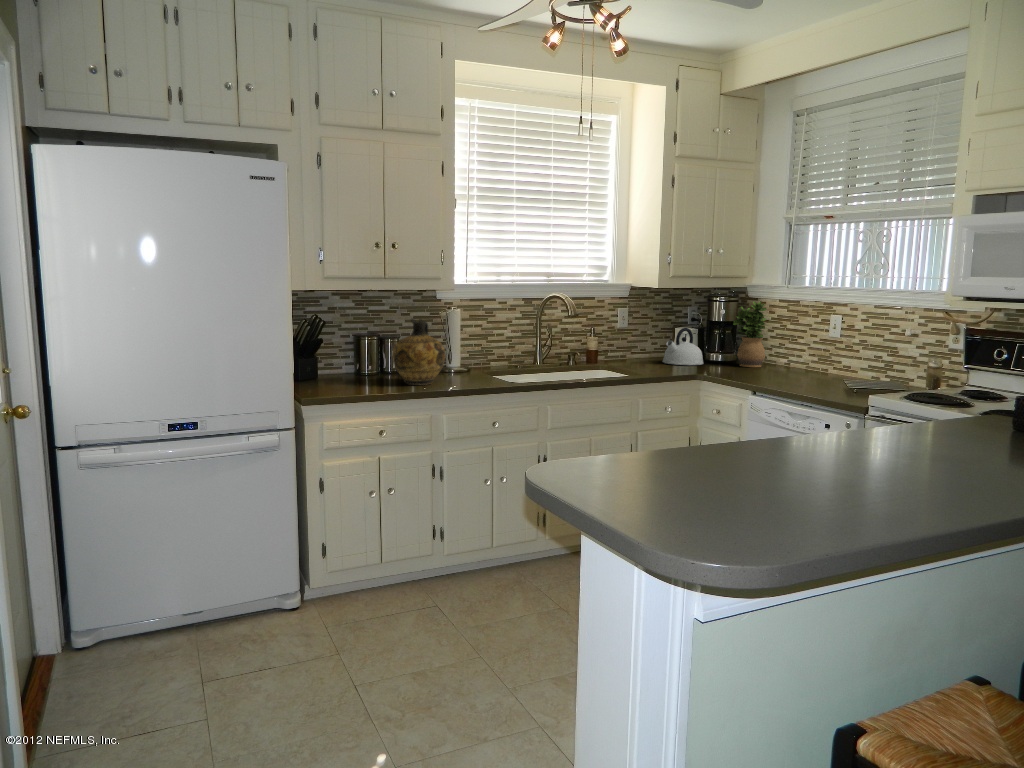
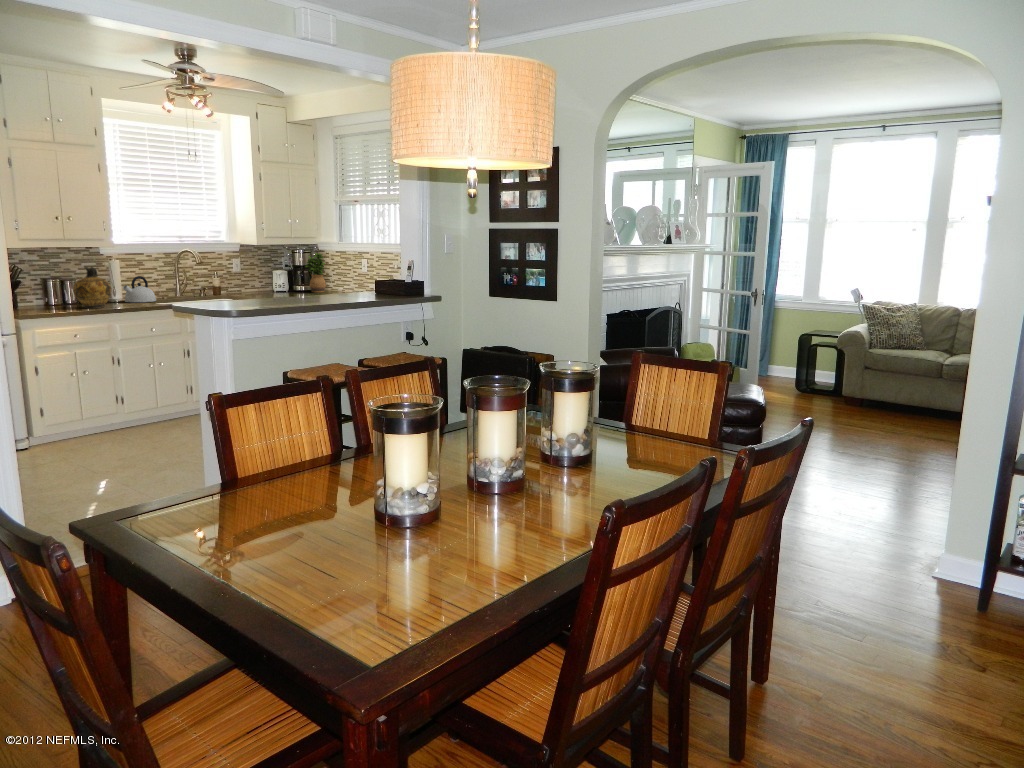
kettle: present [662,328,704,365] -> present [123,276,156,302]

